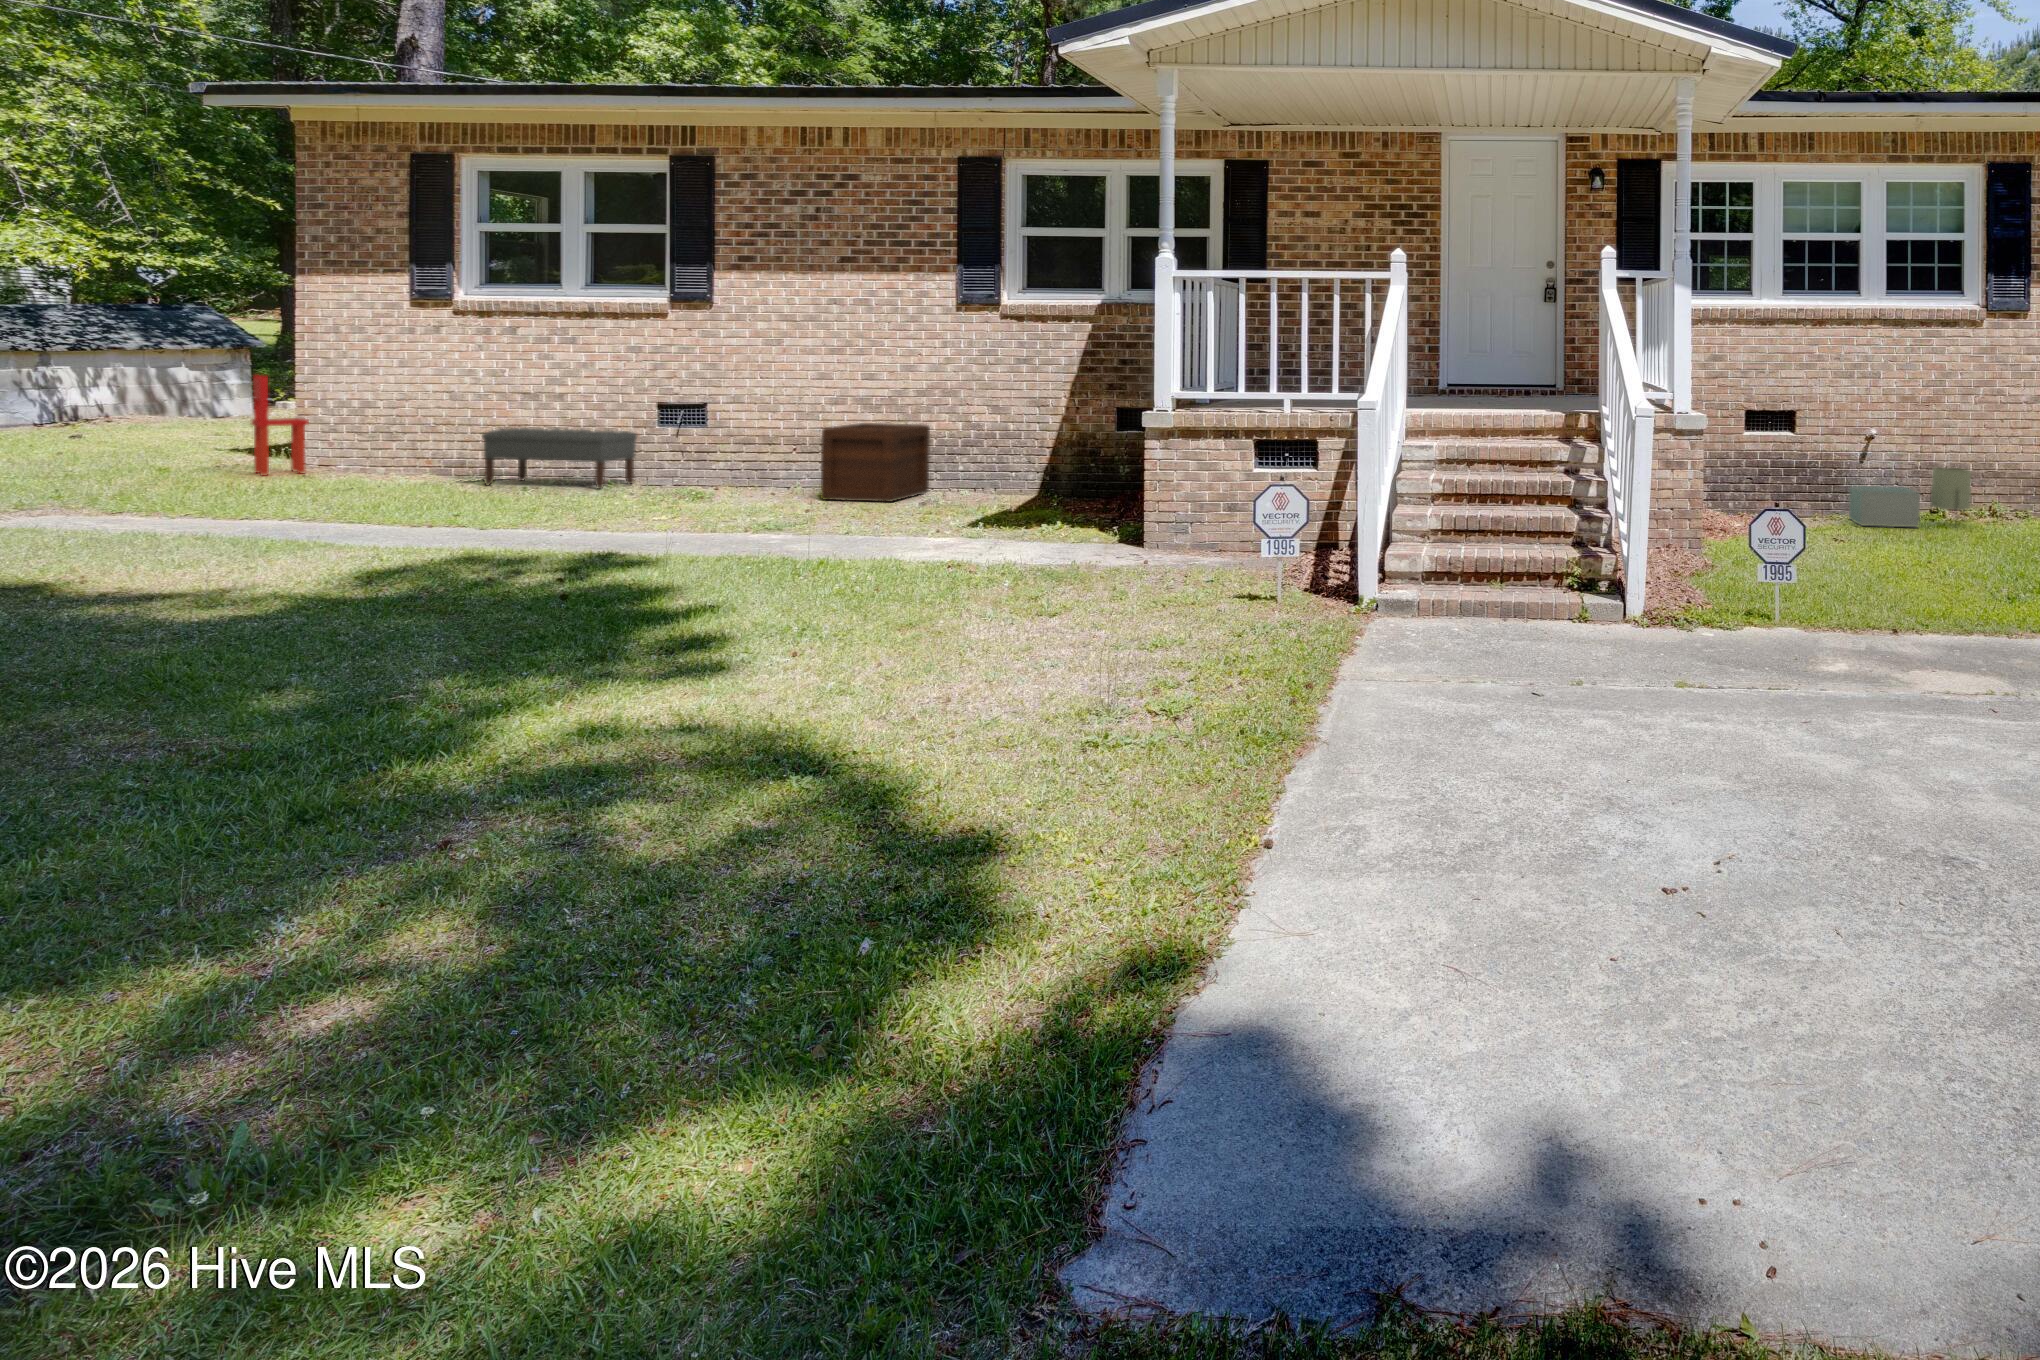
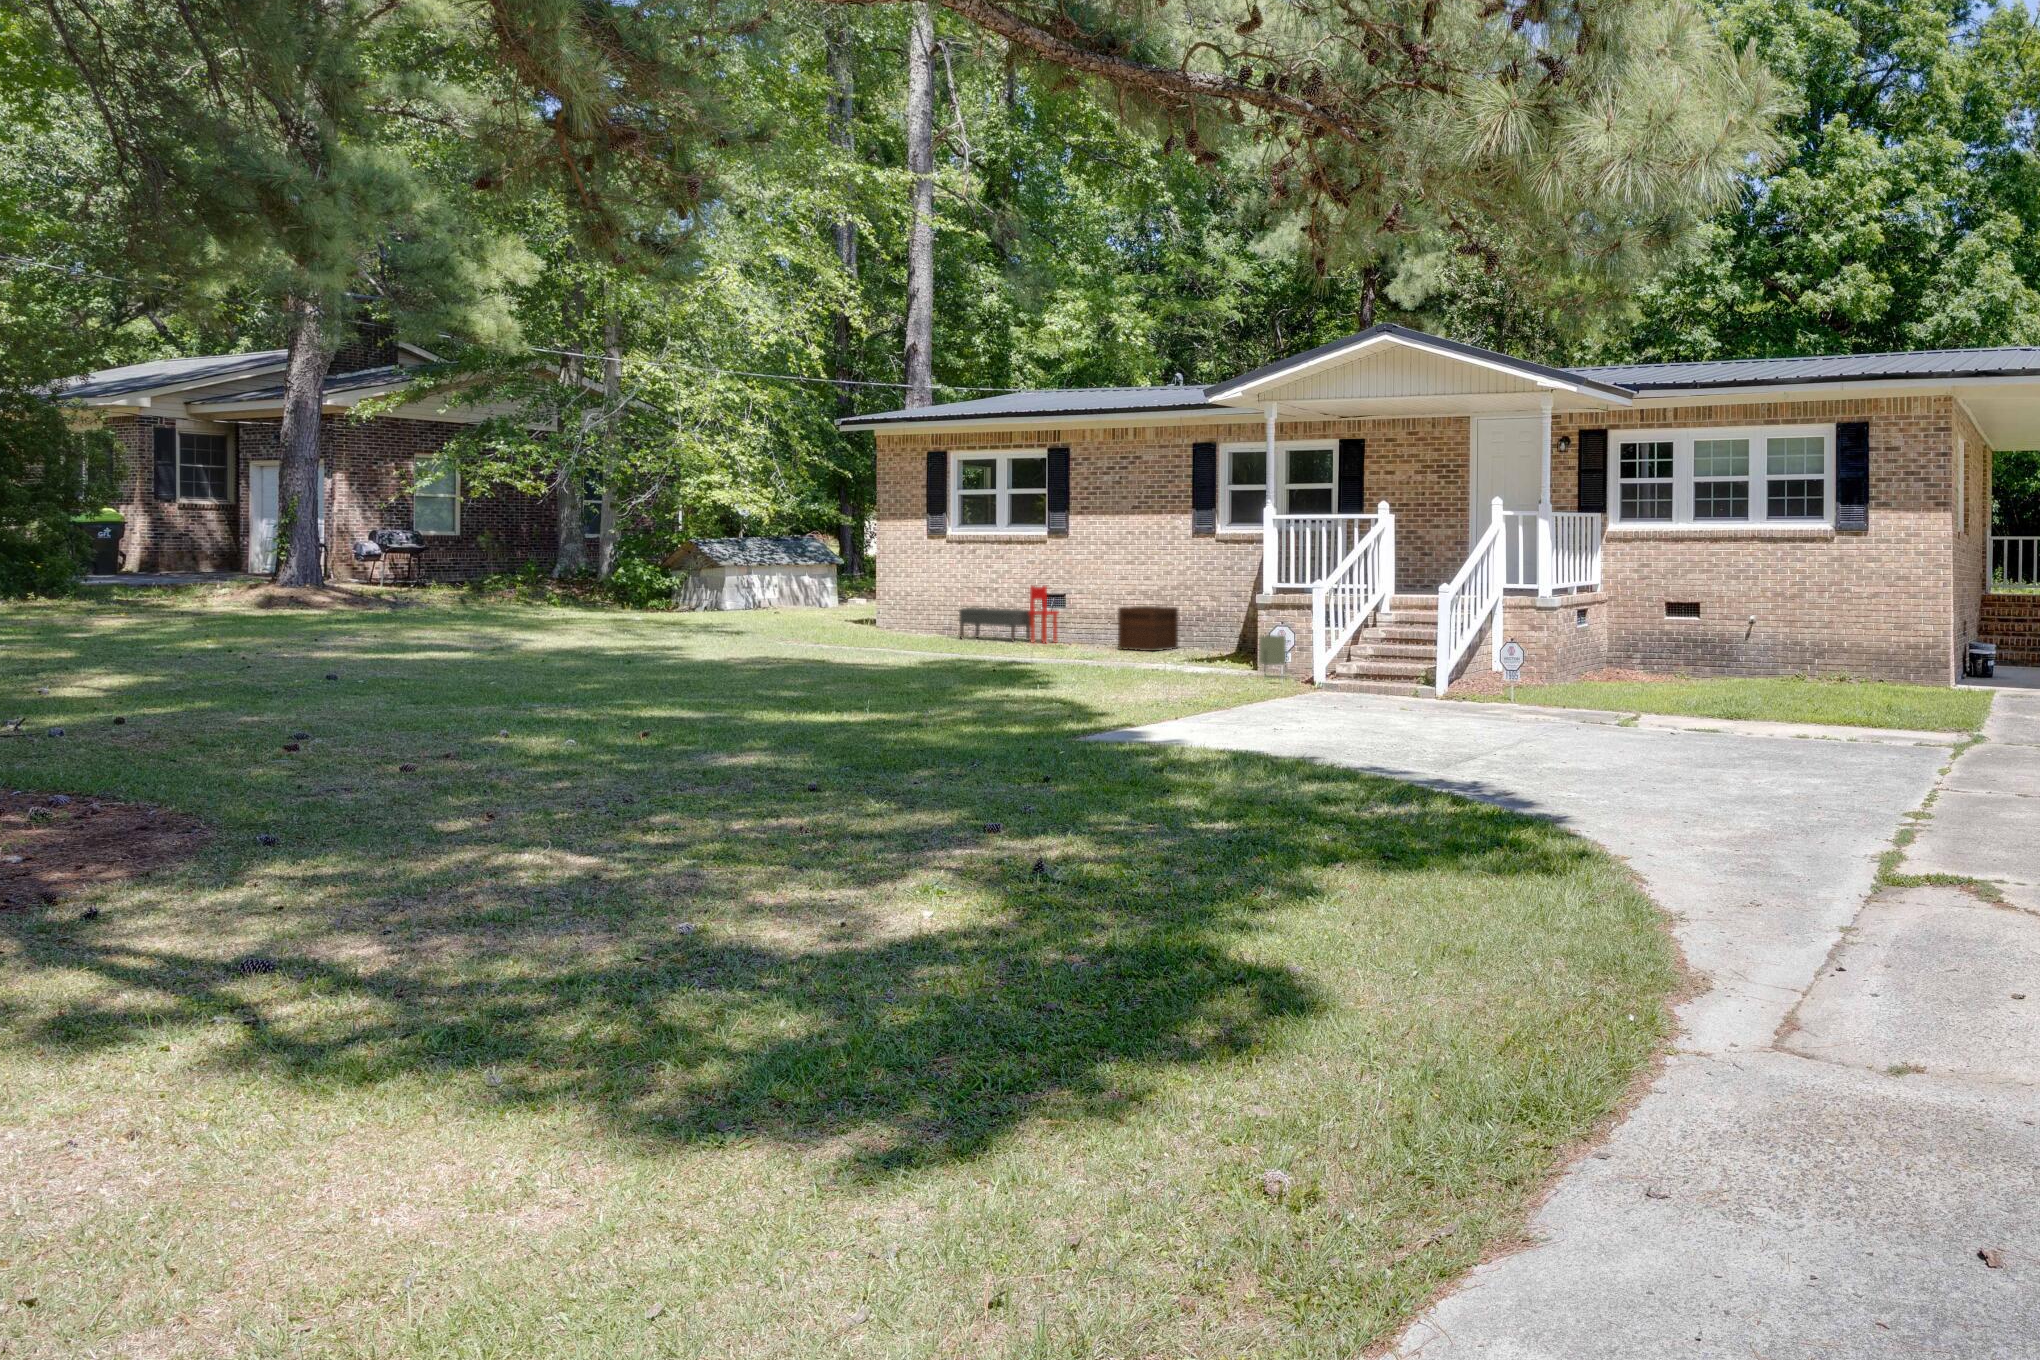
chair: present [251,375,309,475] -> present [1029,586,1058,643]
planter: present [1930,467,1971,526] -> present [1259,635,1286,666]
storage box: present [1849,486,1920,527] -> none [1728,654,1775,682]

